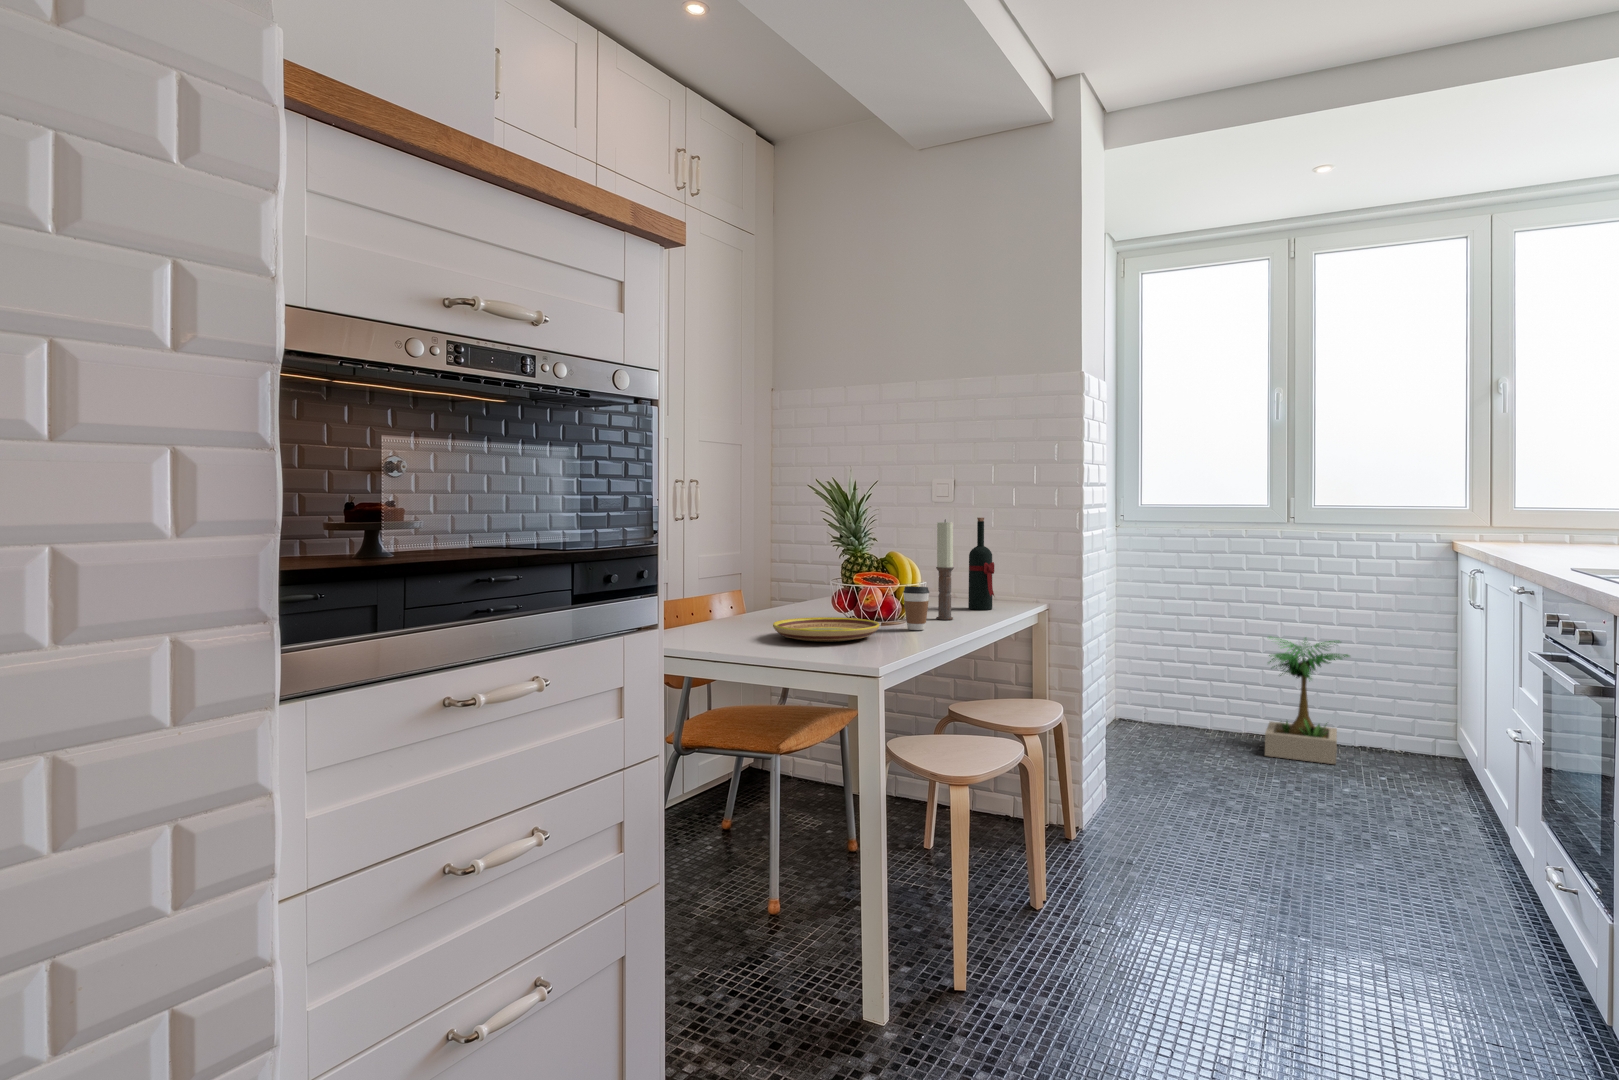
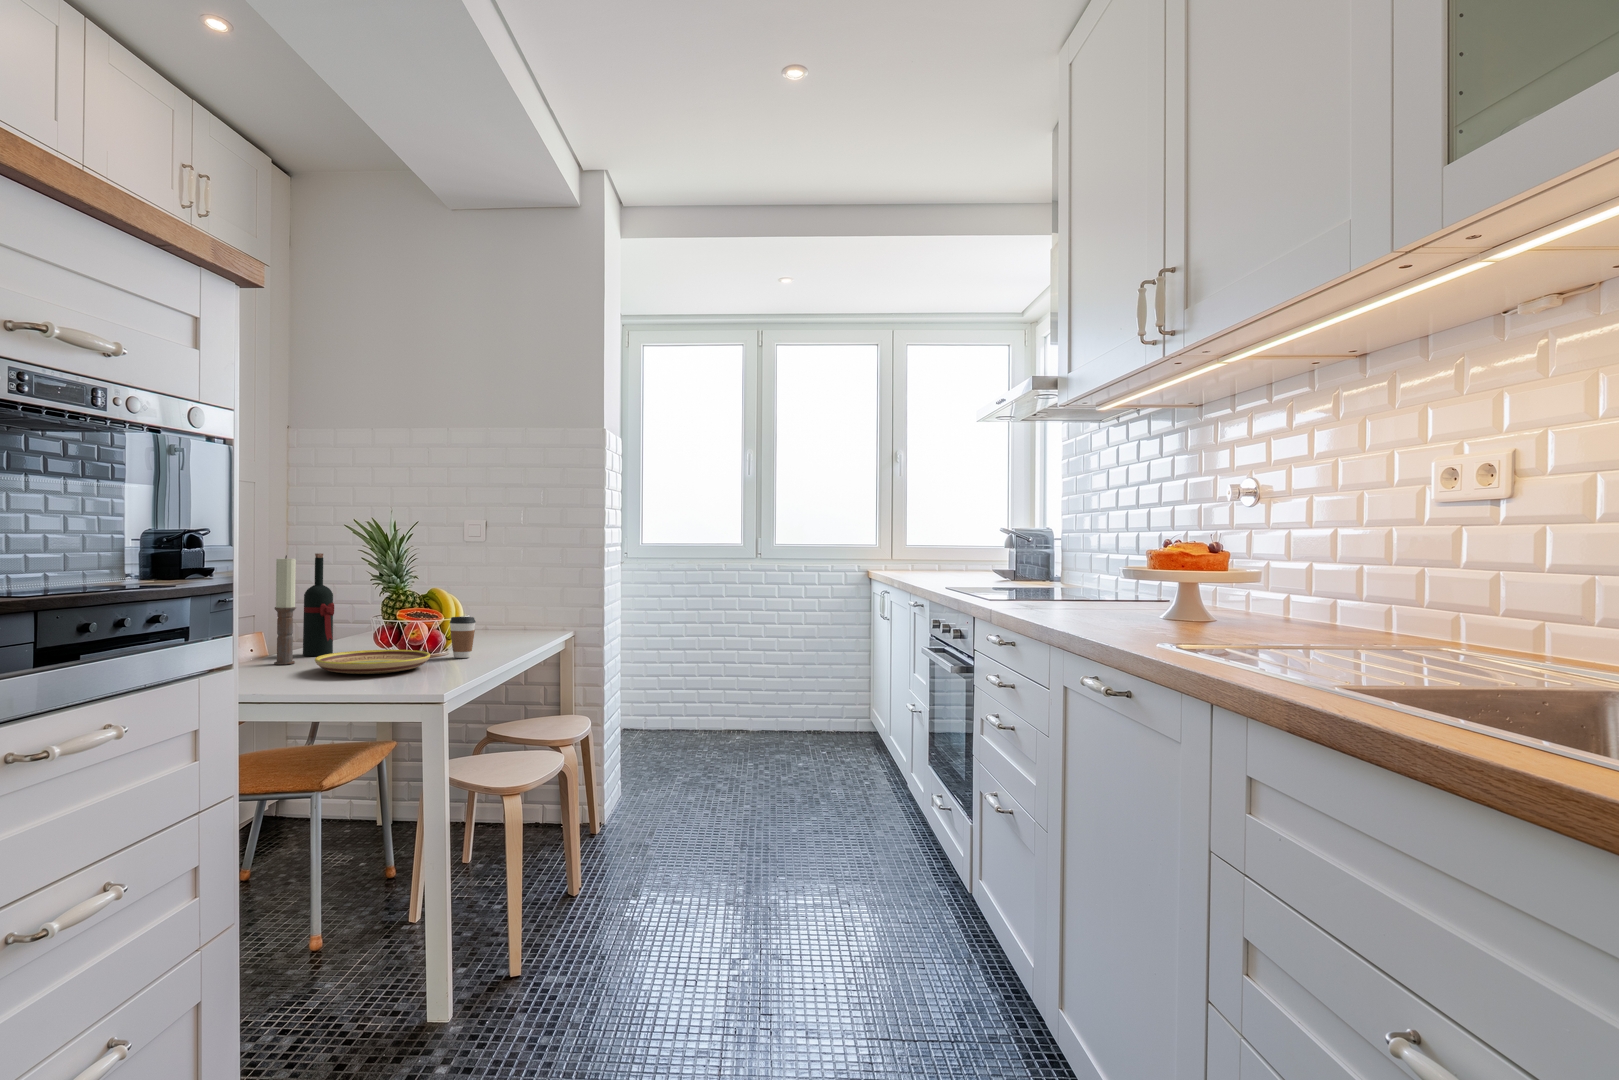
wine bottle: present [968,518,994,610] -> present [303,553,334,656]
candle: present [936,520,954,620] -> present [274,555,296,664]
potted plant: present [1265,637,1349,764] -> none [740,646,812,748]

